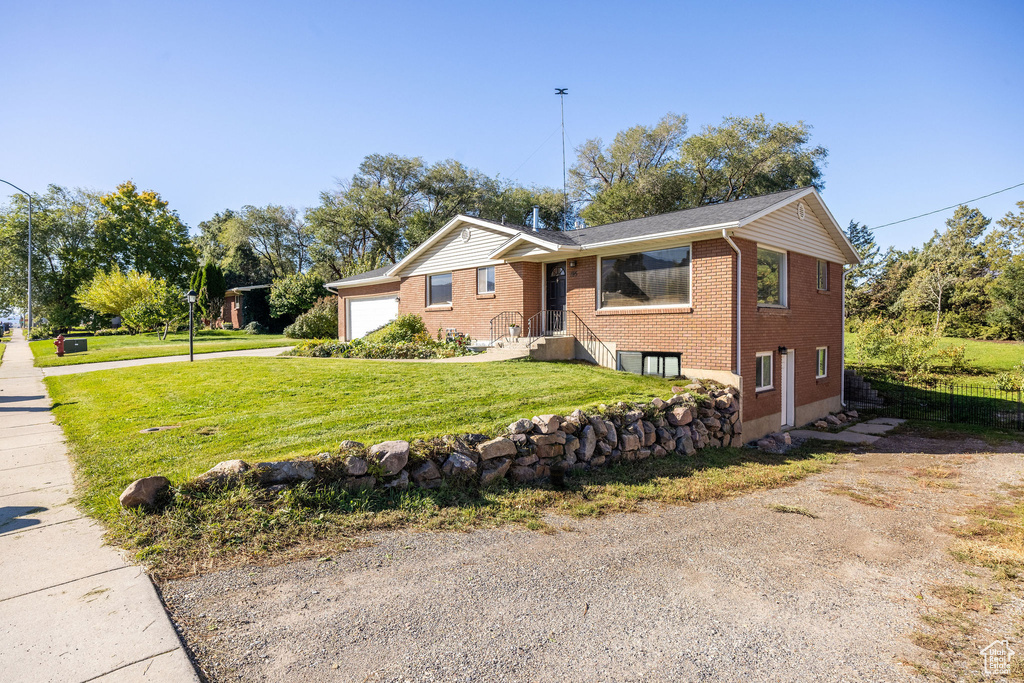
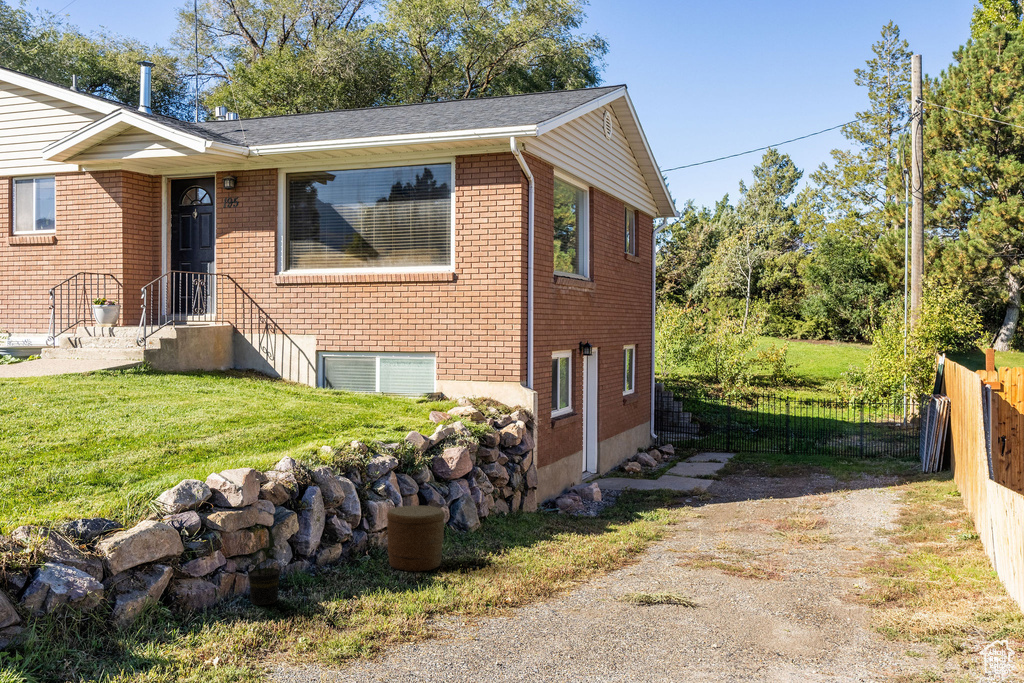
round table: present [640,351,683,378] -> none [369,352,445,400]
basket: none [632,439,666,478] -> present [387,506,445,572]

